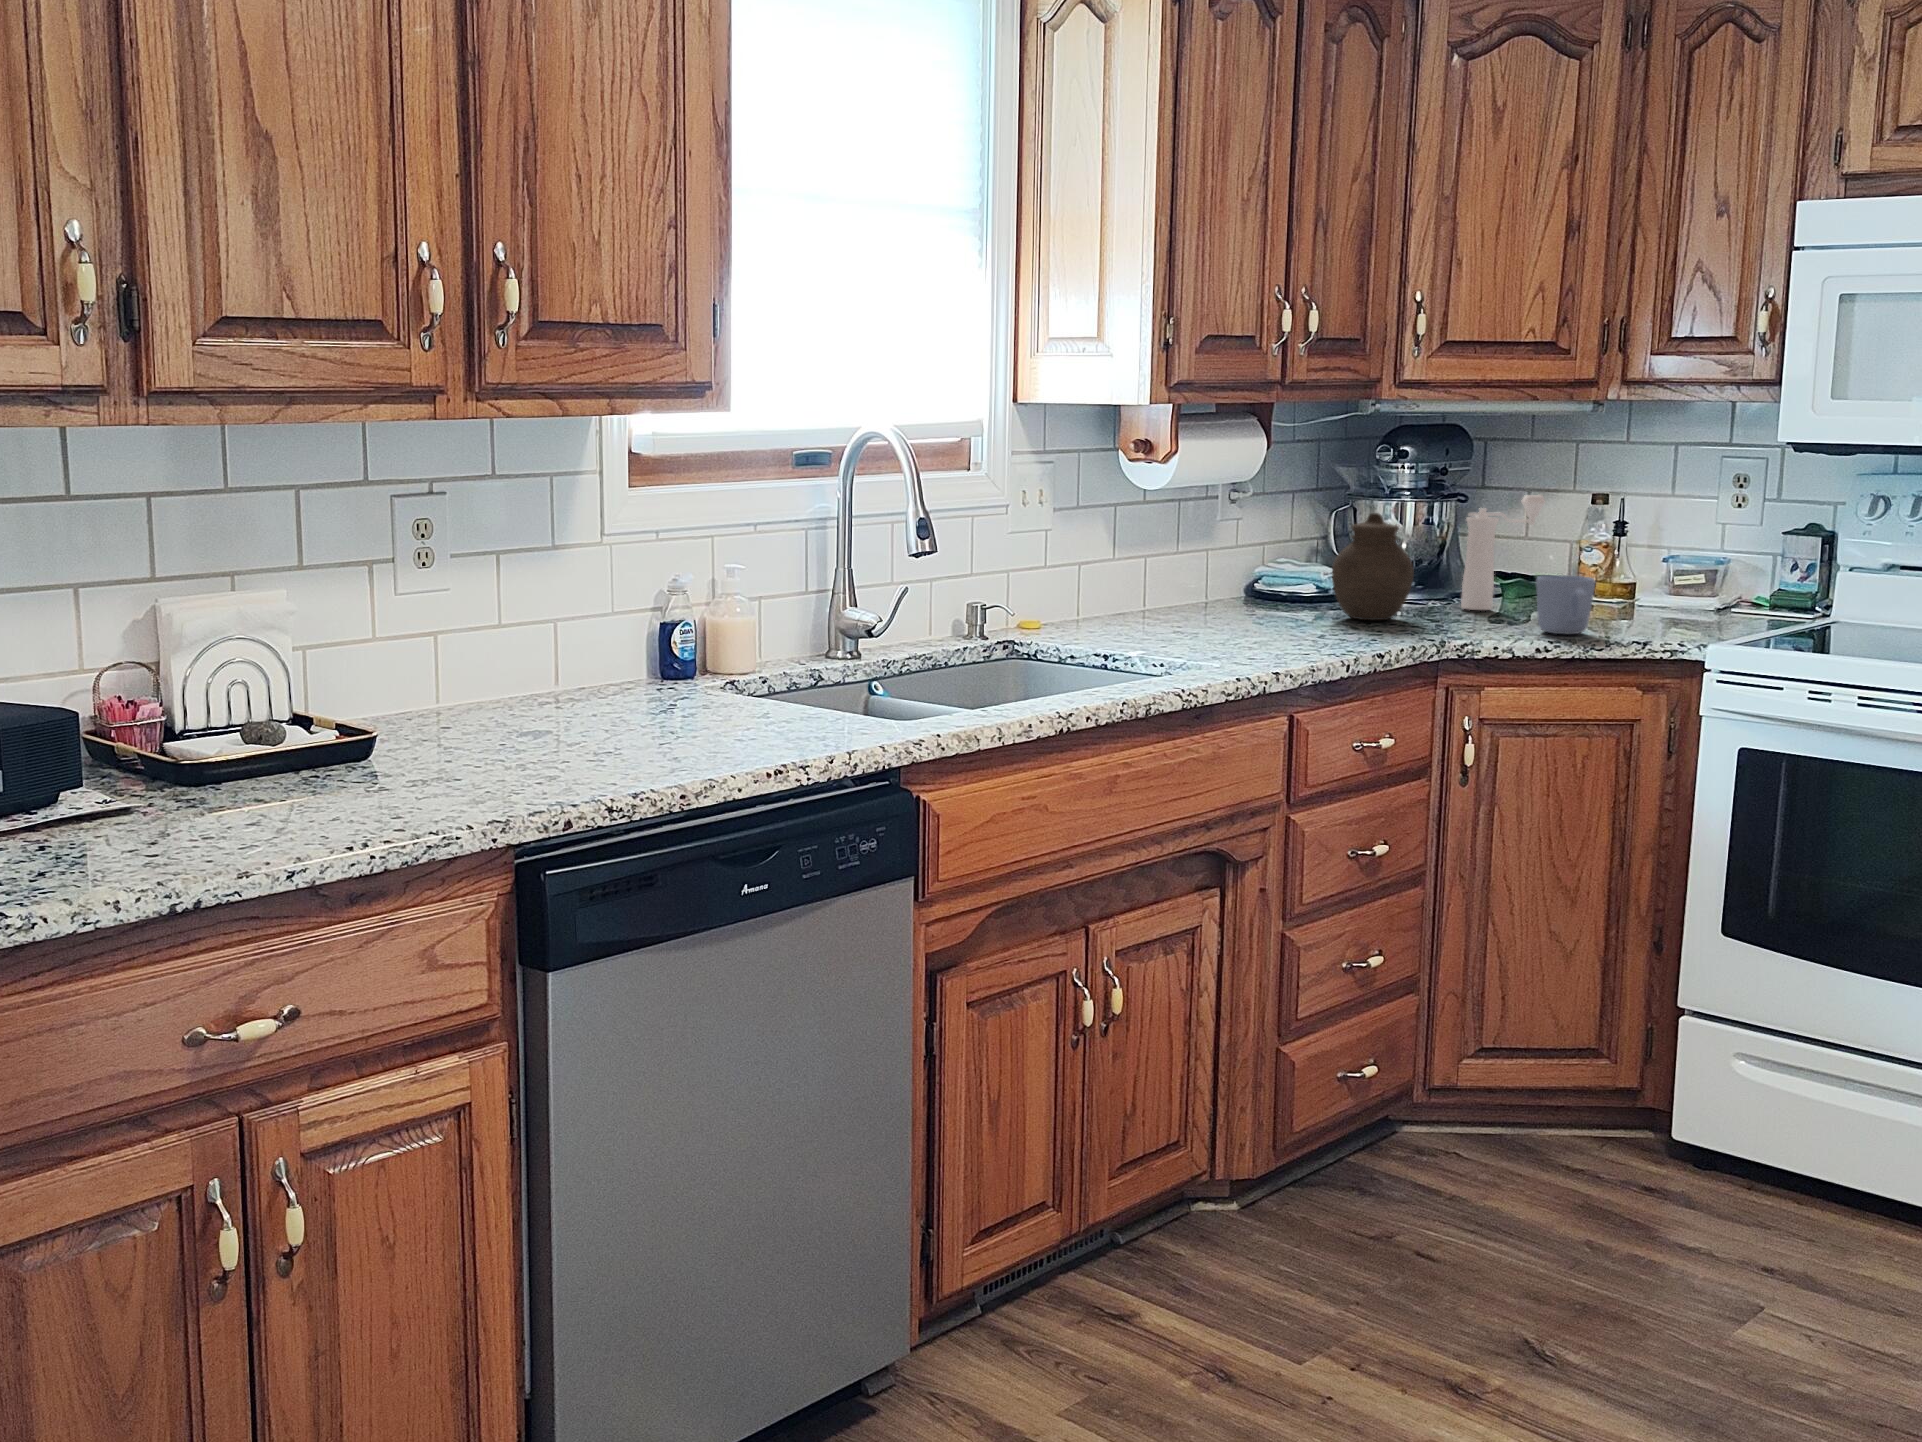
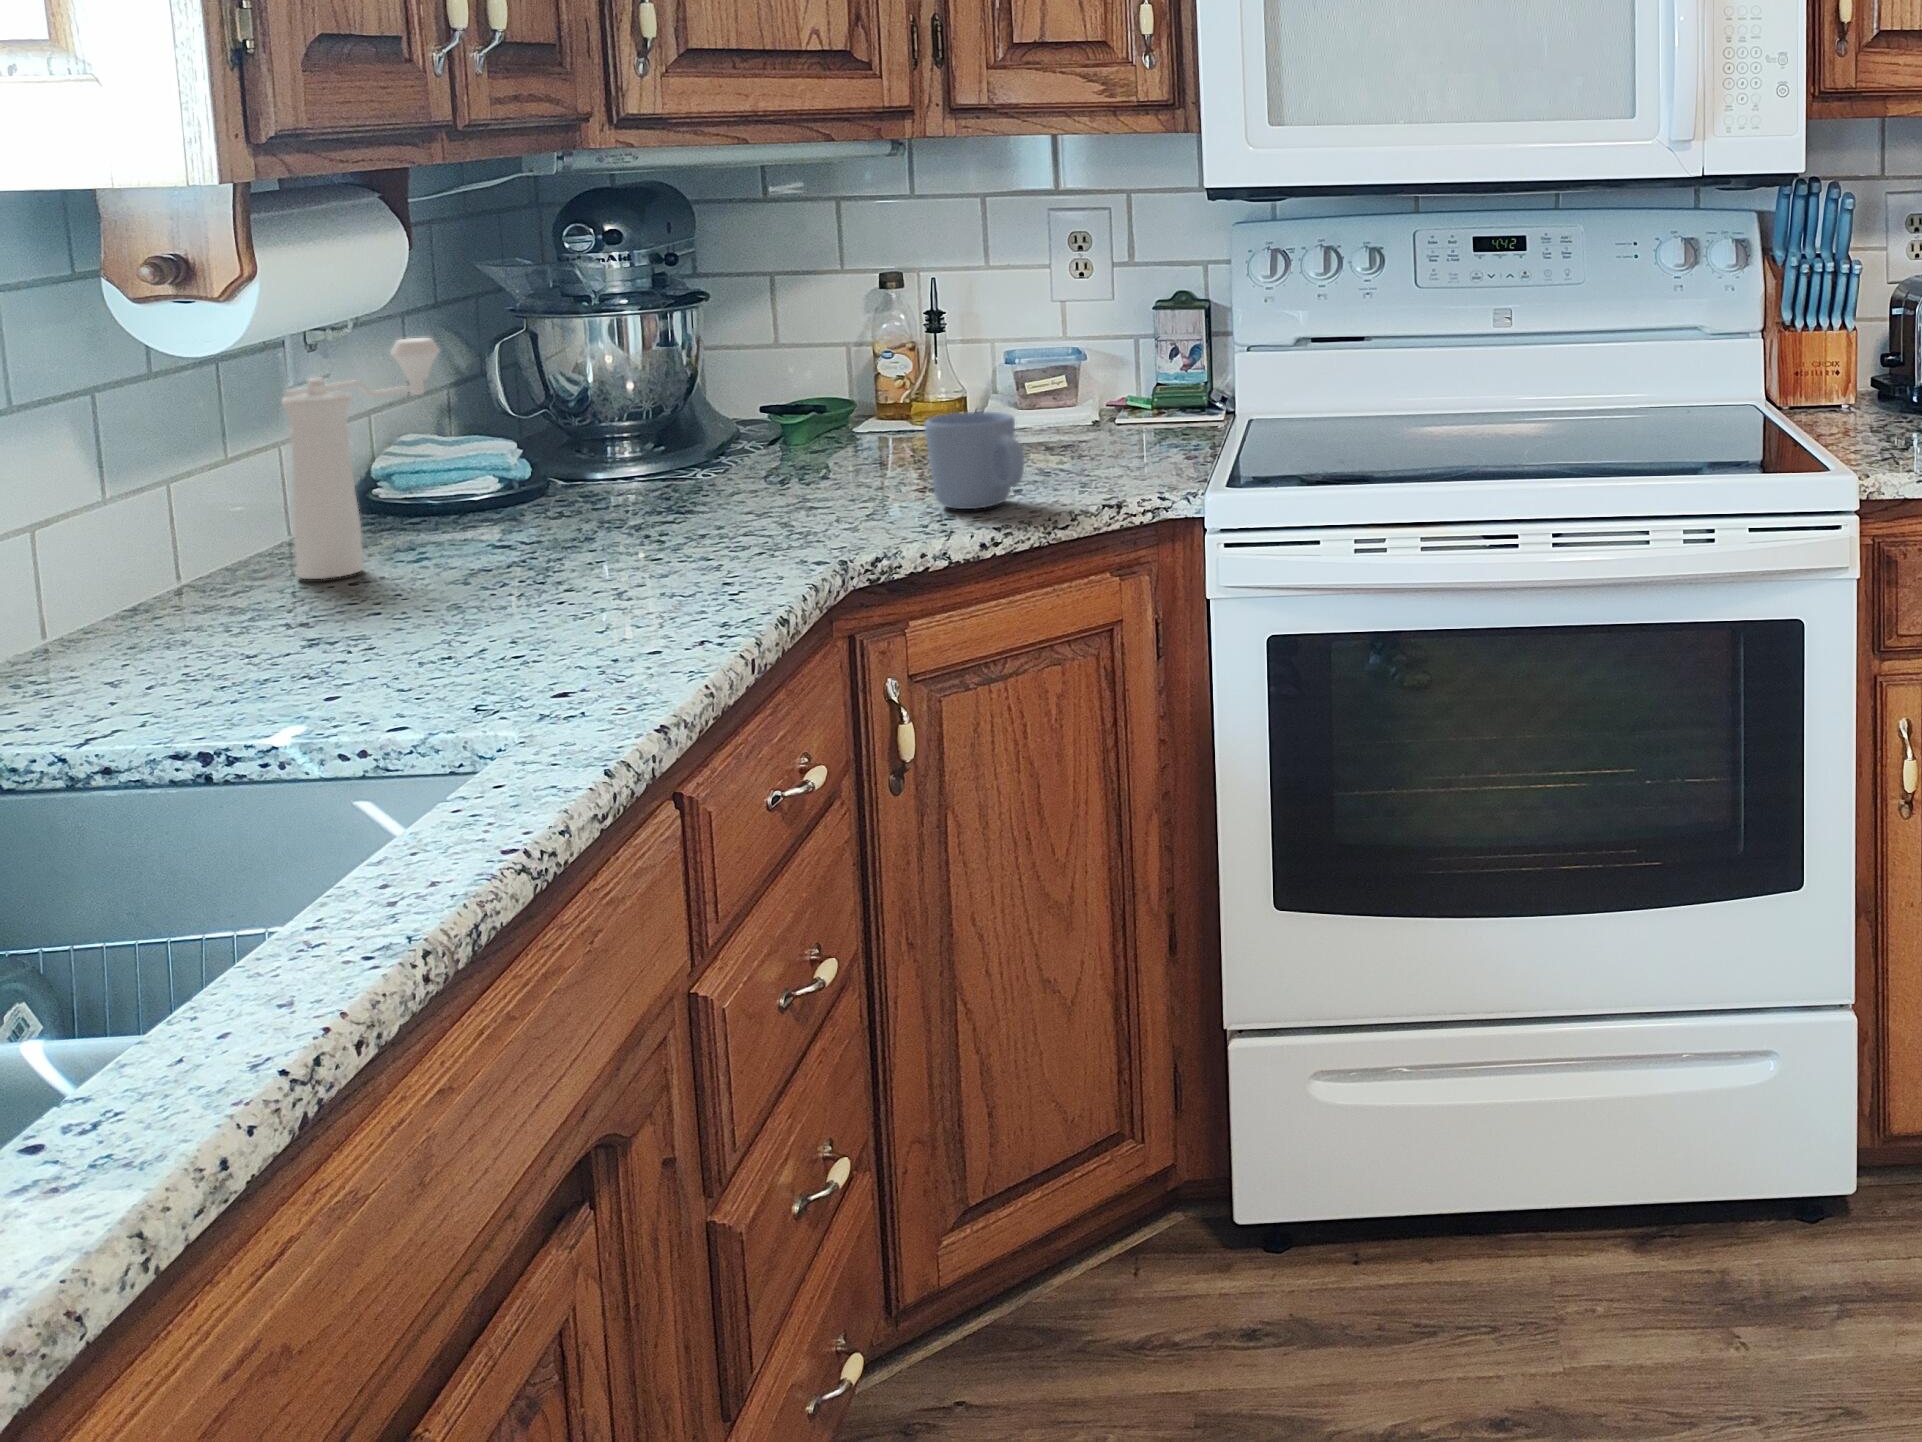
pepper mill: present [1461,495,1546,610] -> present [282,338,440,579]
jar: present [1332,513,1414,620] -> none [562,346,711,535]

